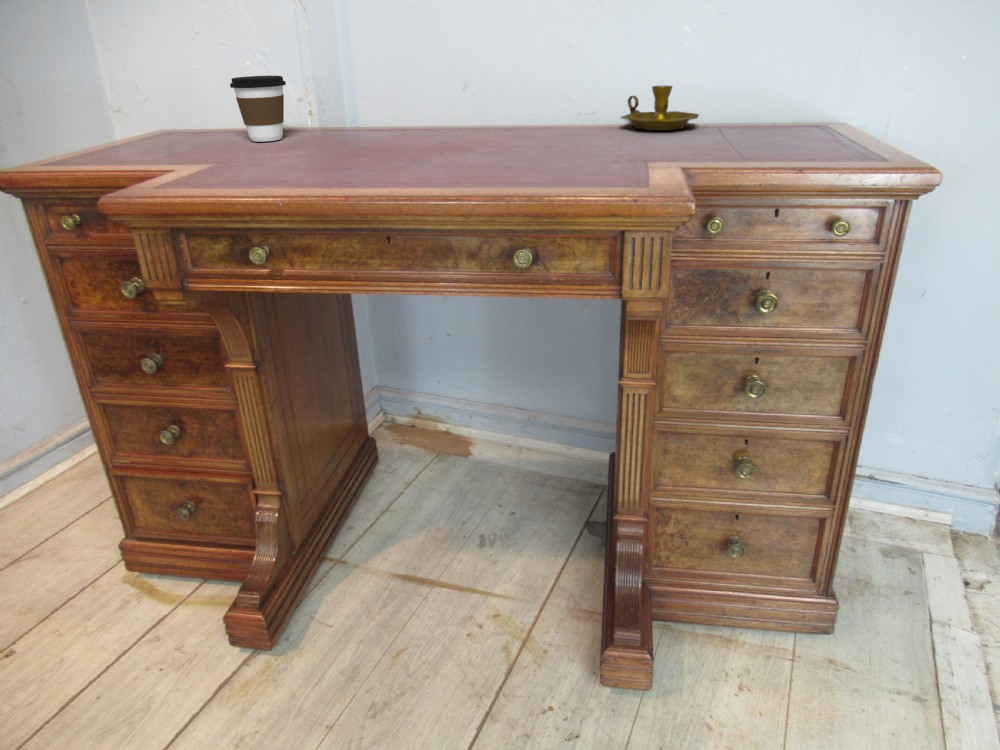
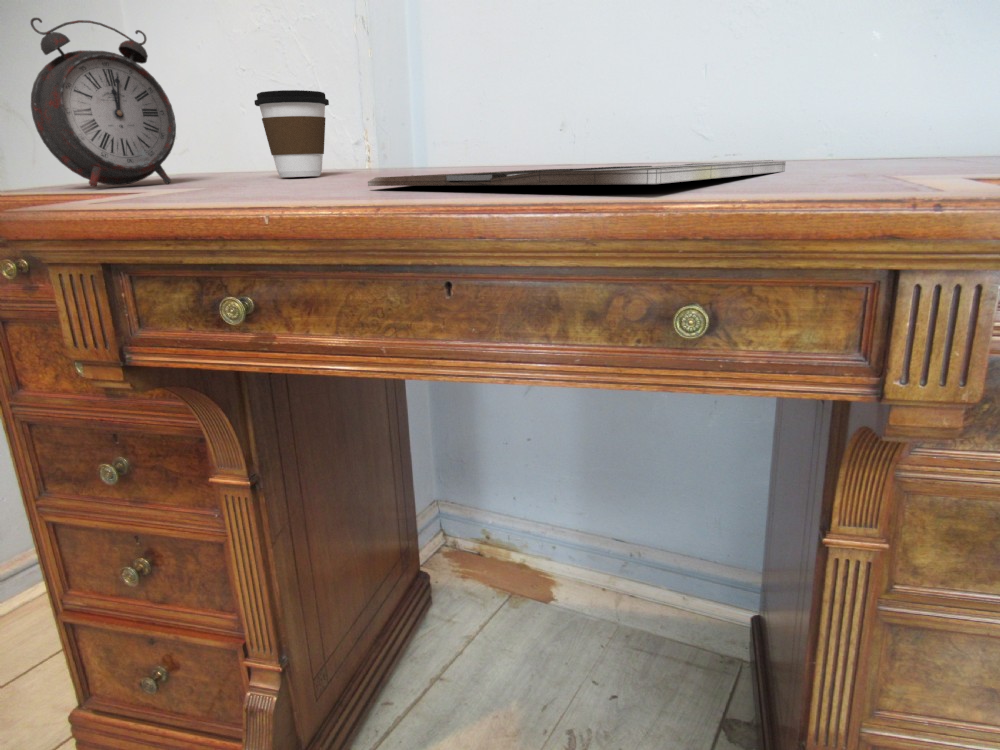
alarm clock: none [66,29,170,157] -> present [31,18,176,187]
candlestick: present [620,85,699,130] -> none [789,99,913,160]
laptop: none [331,136,604,184] -> present [368,160,786,186]

